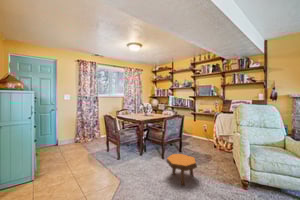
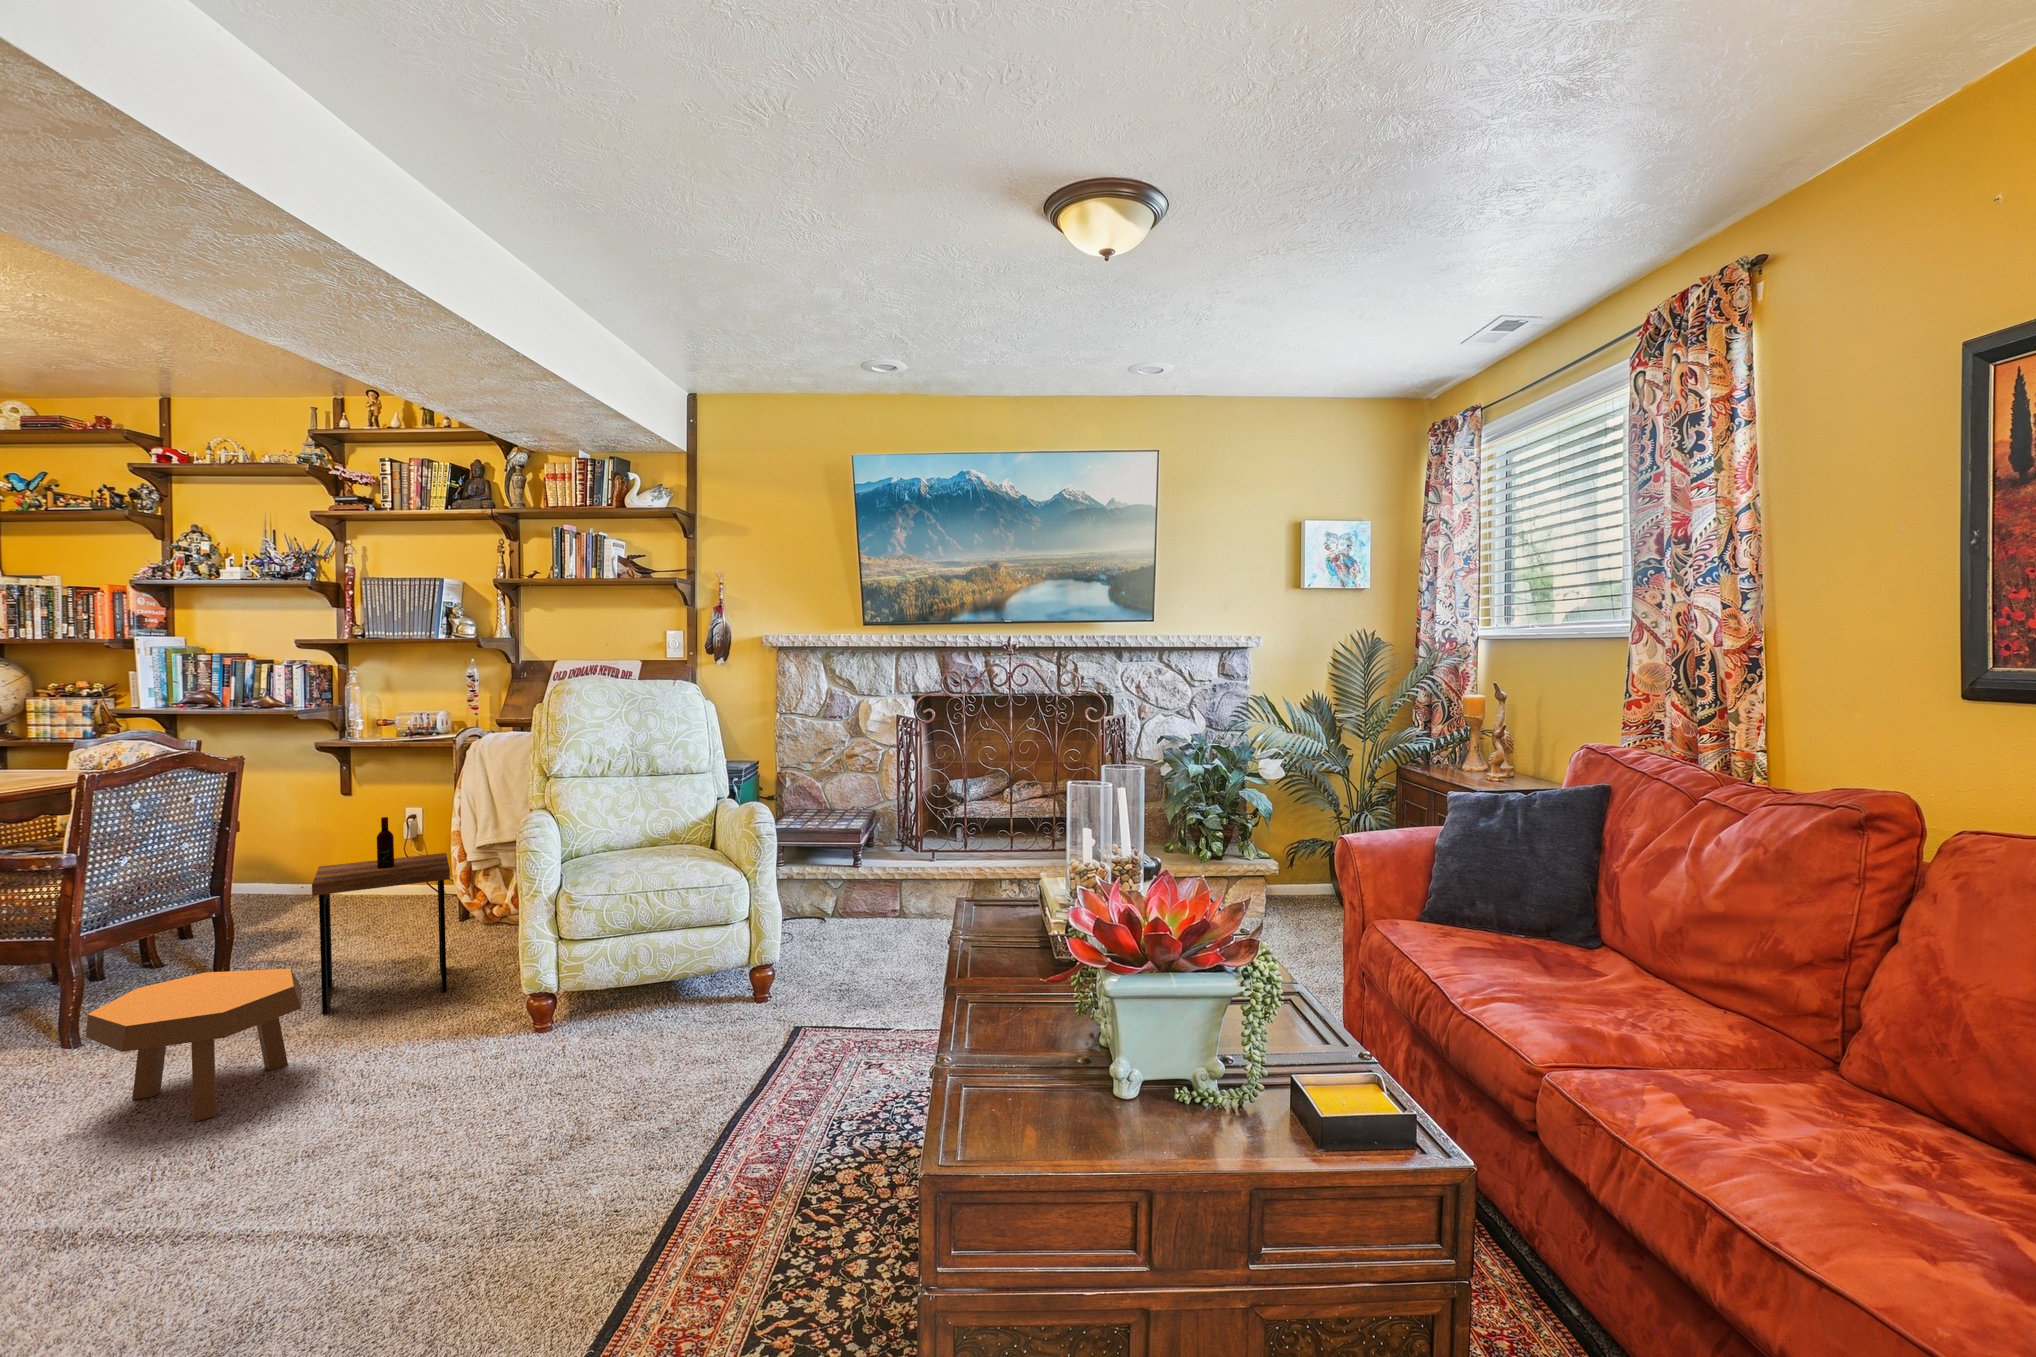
side table: none [195,129,219,167] -> present [312,817,450,1013]

